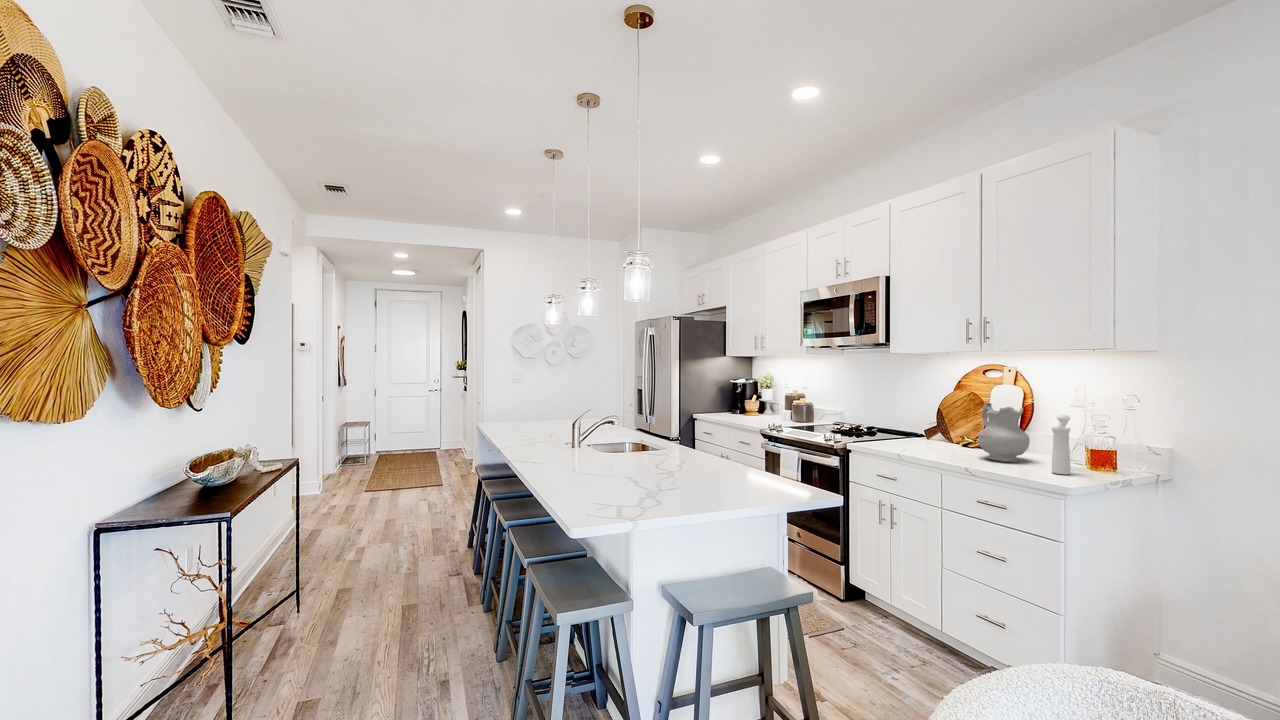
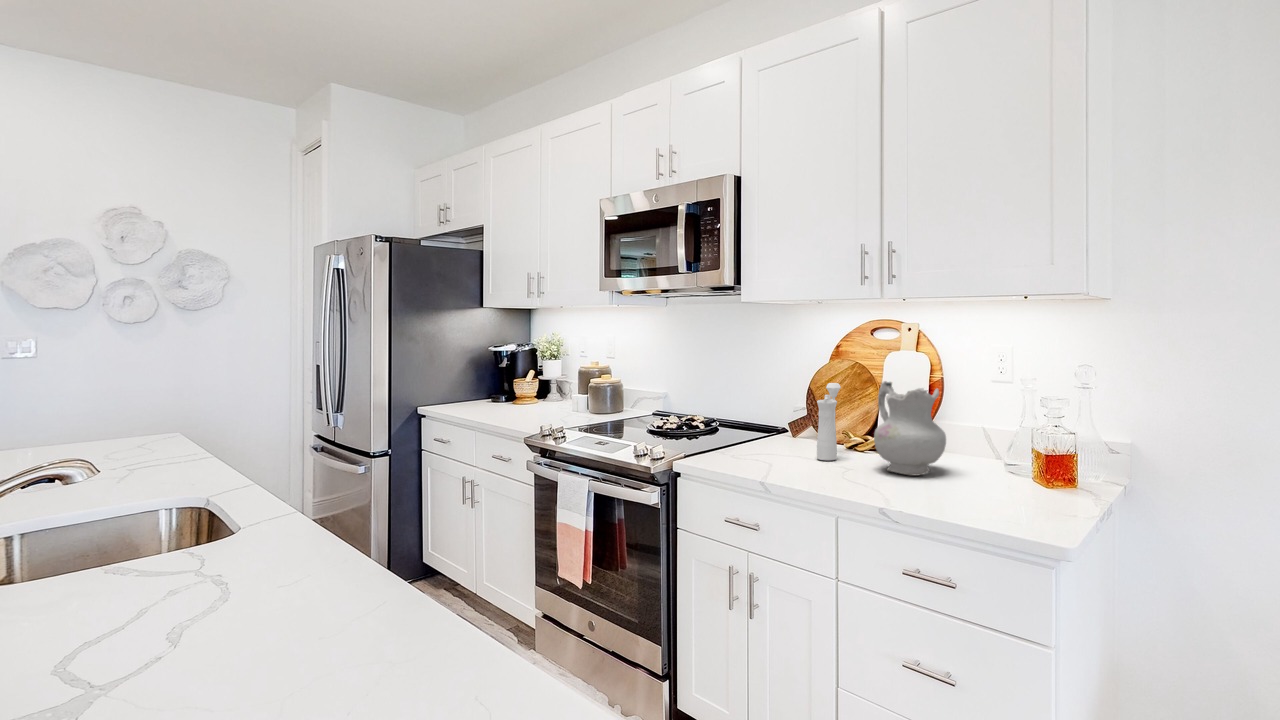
pepper mill: present [1052,415,1071,474] -> present [817,383,841,460]

